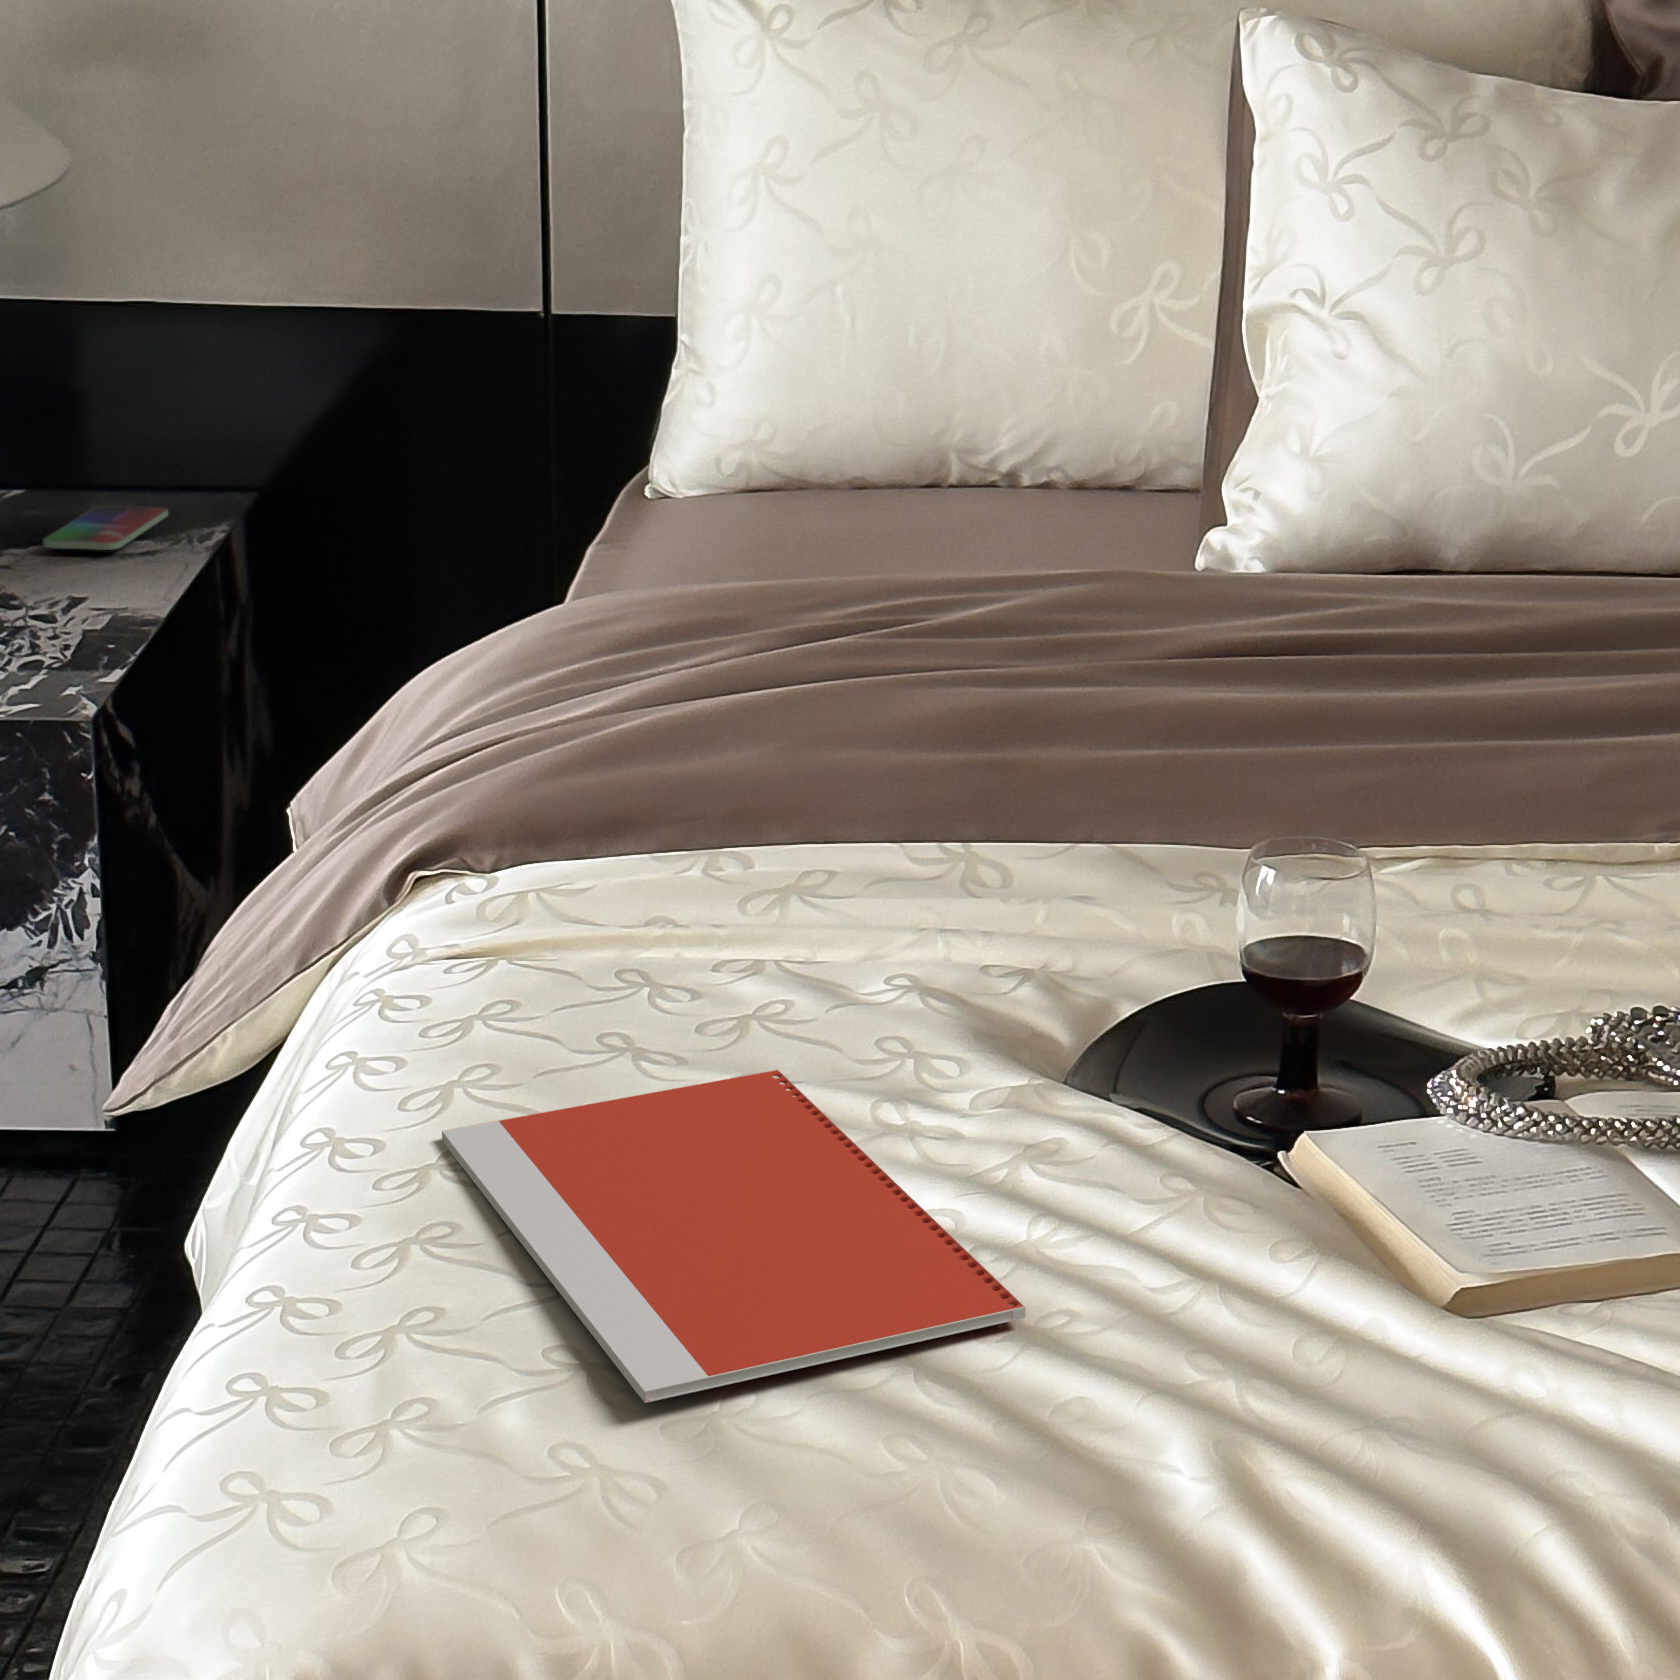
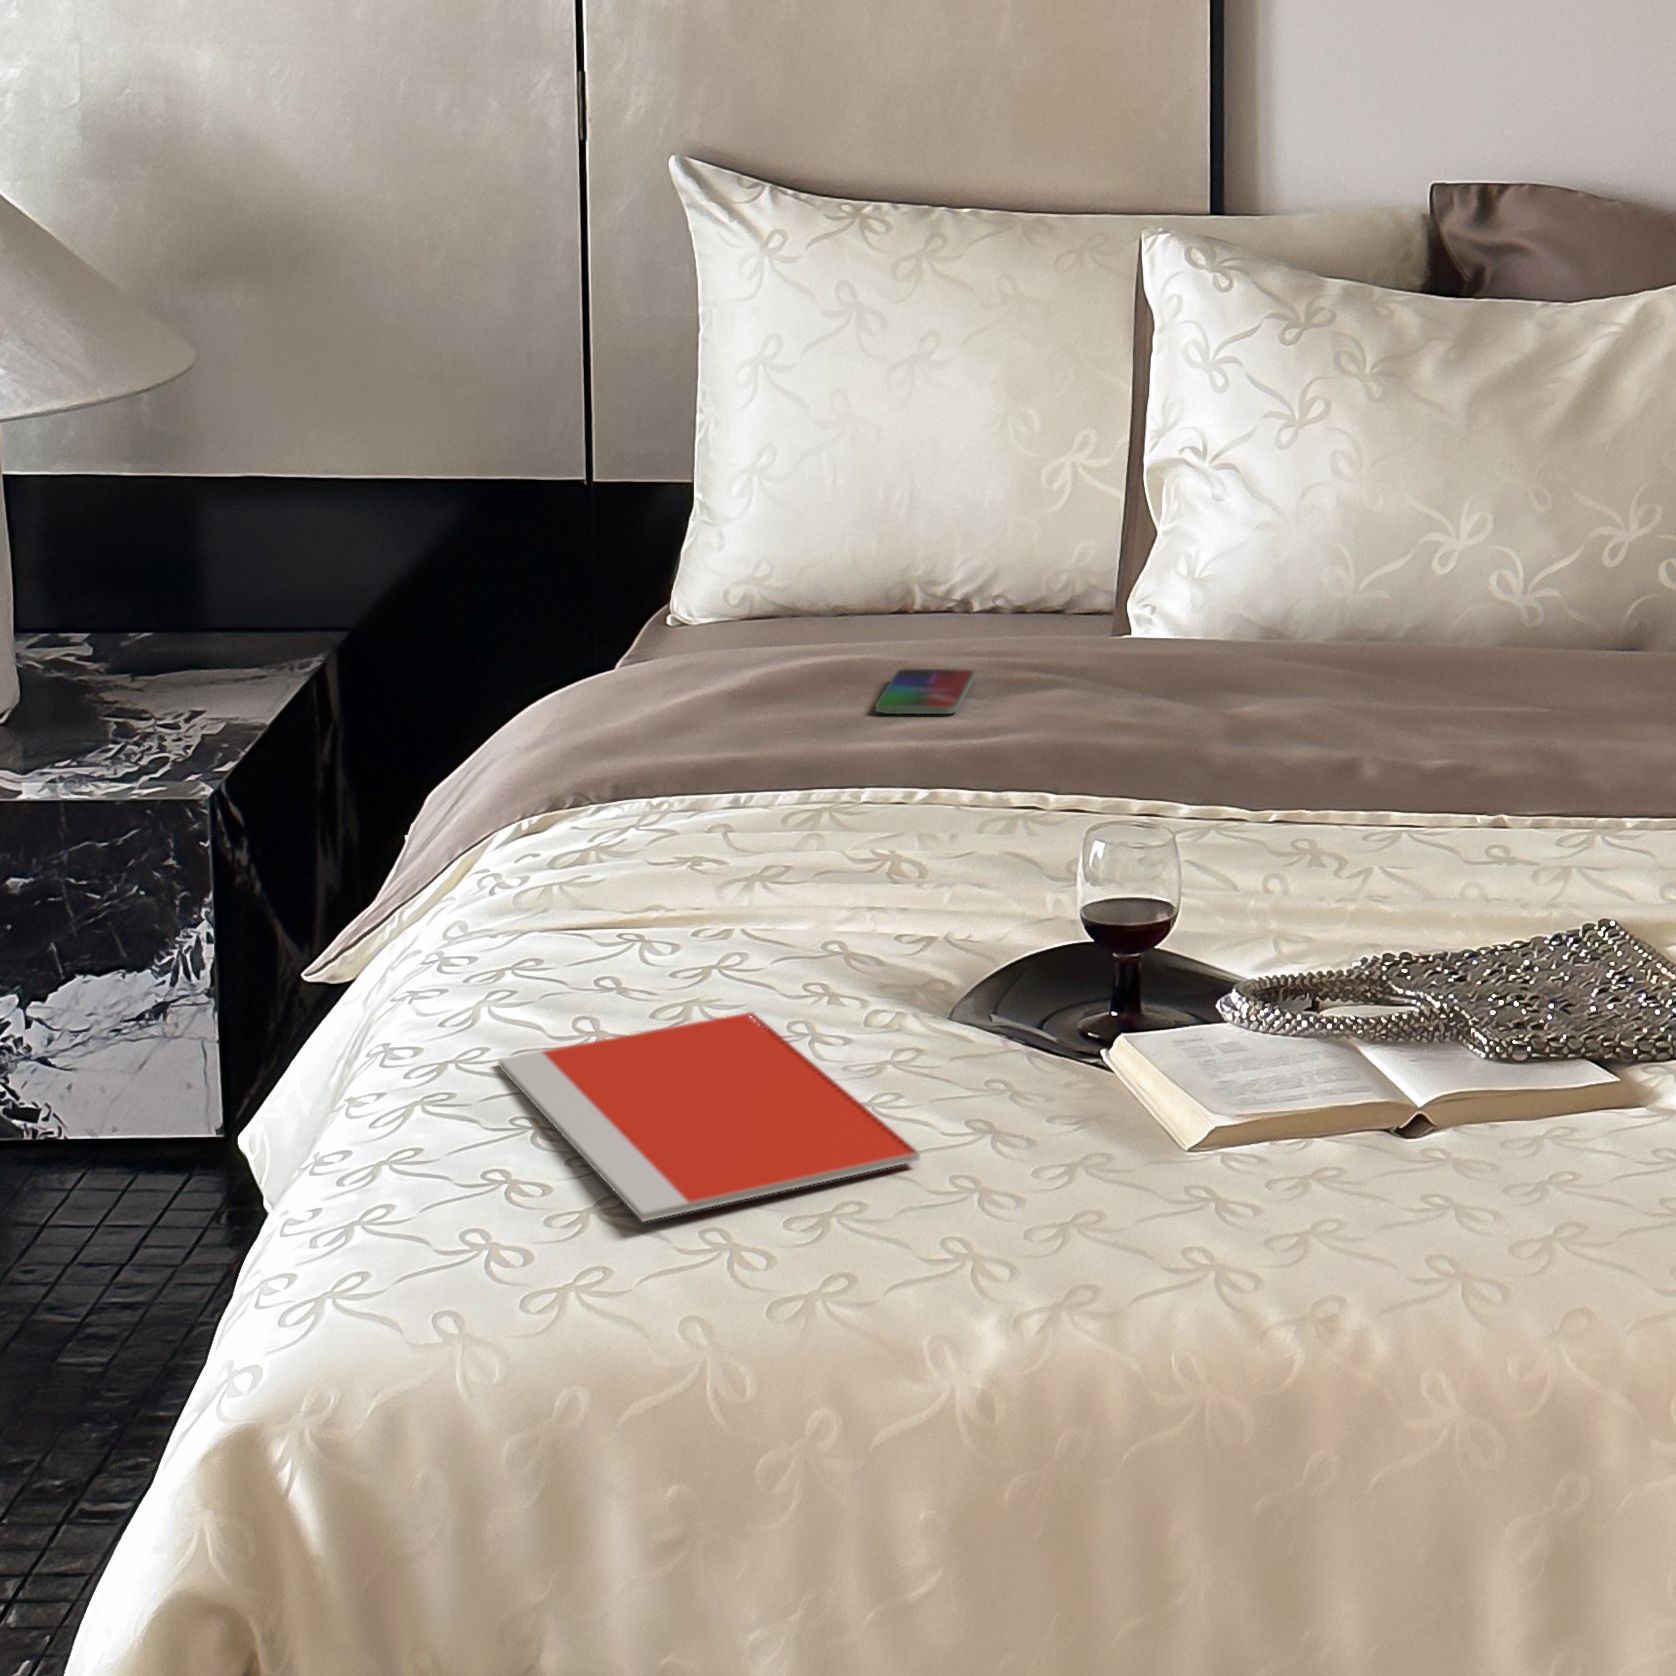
smartphone: present [43,506,168,550] -> present [876,669,975,714]

